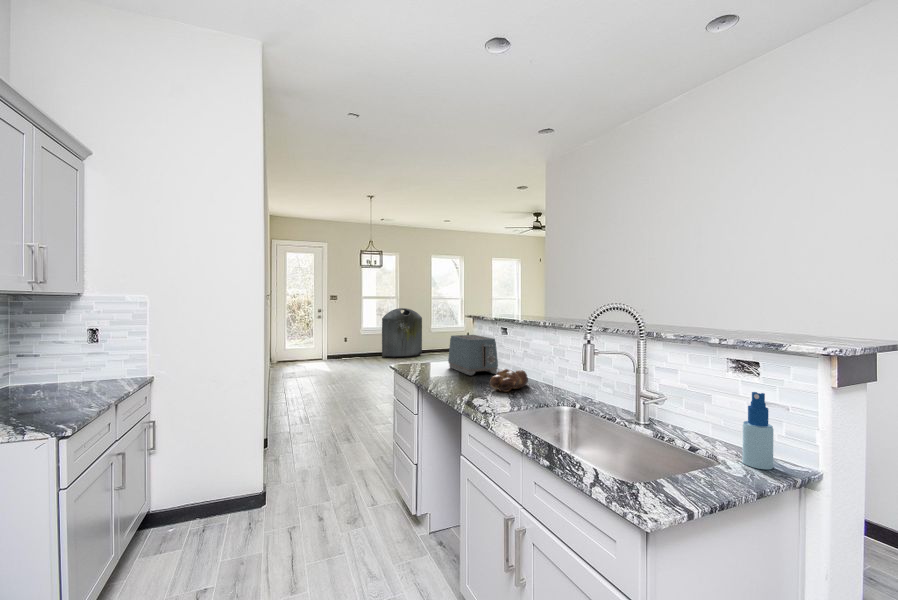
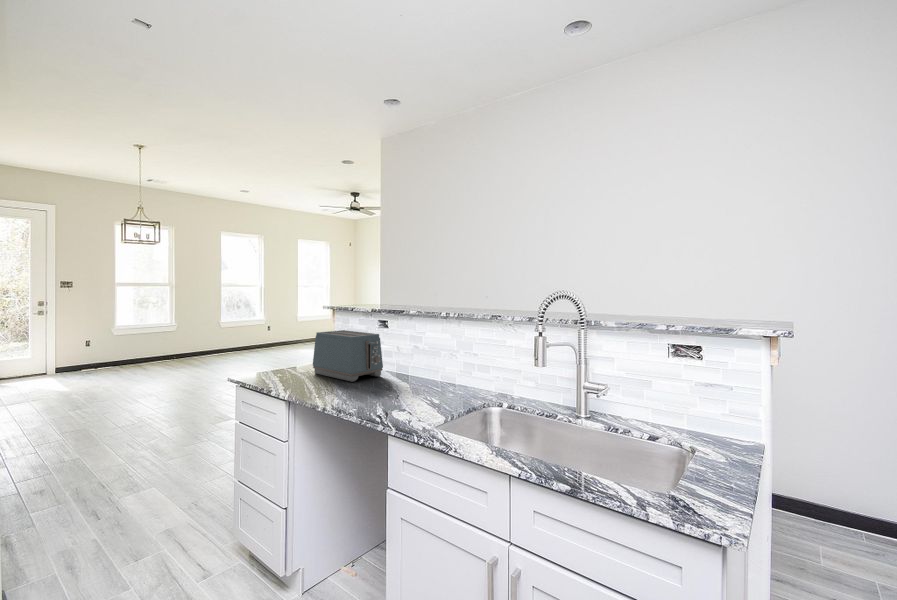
trash can: present [382,308,422,358] -> none [149,299,208,364]
bread loaf: present [489,369,528,392] -> none [394,370,434,398]
spray bottle: present [742,392,773,469] -> none [706,376,735,450]

